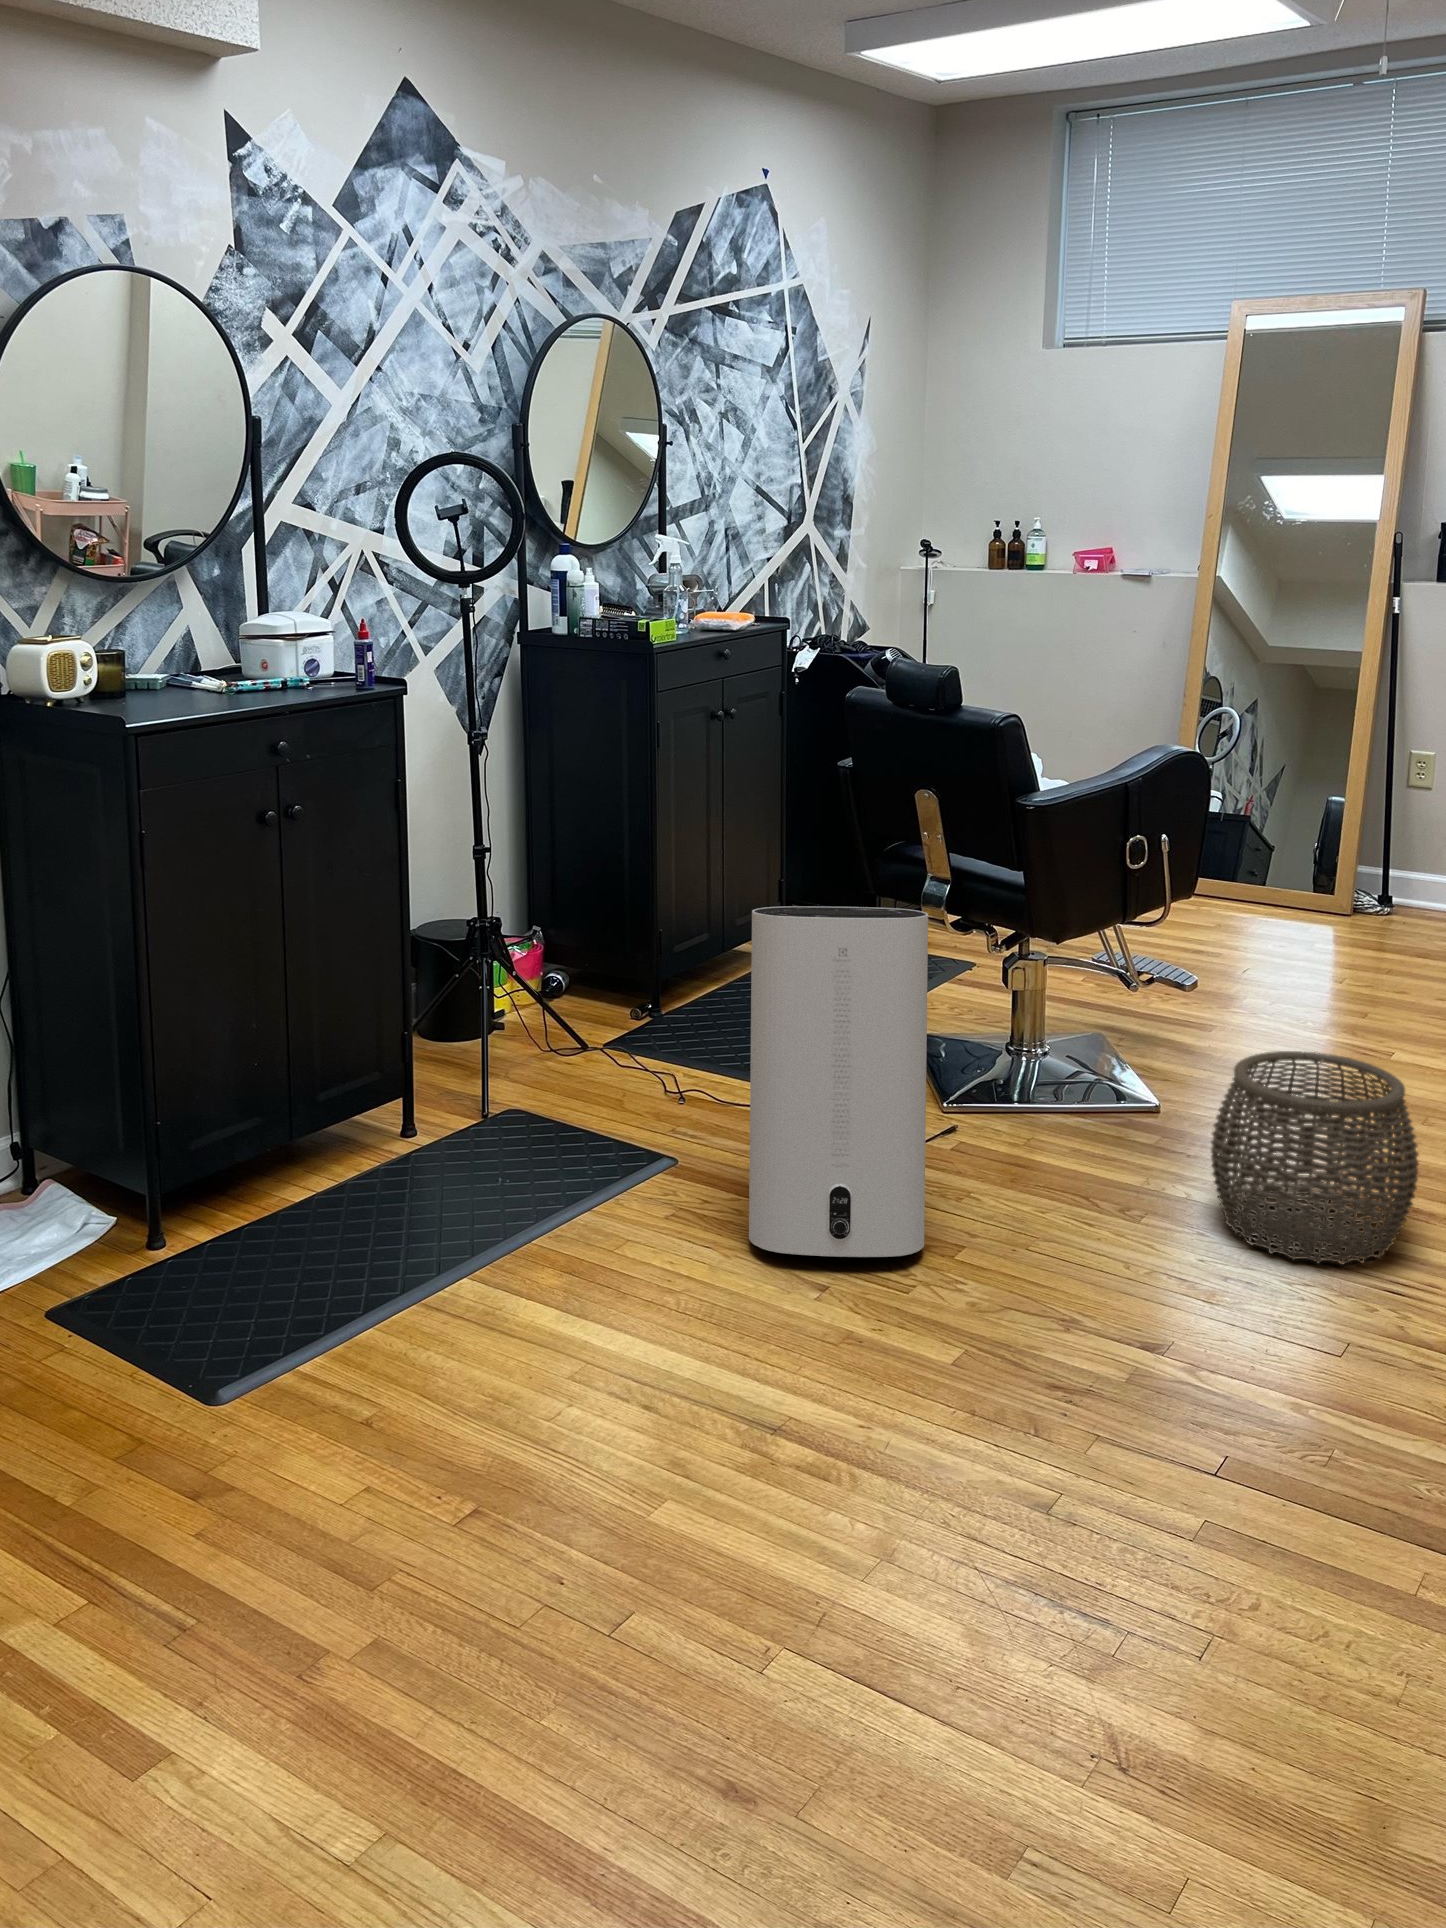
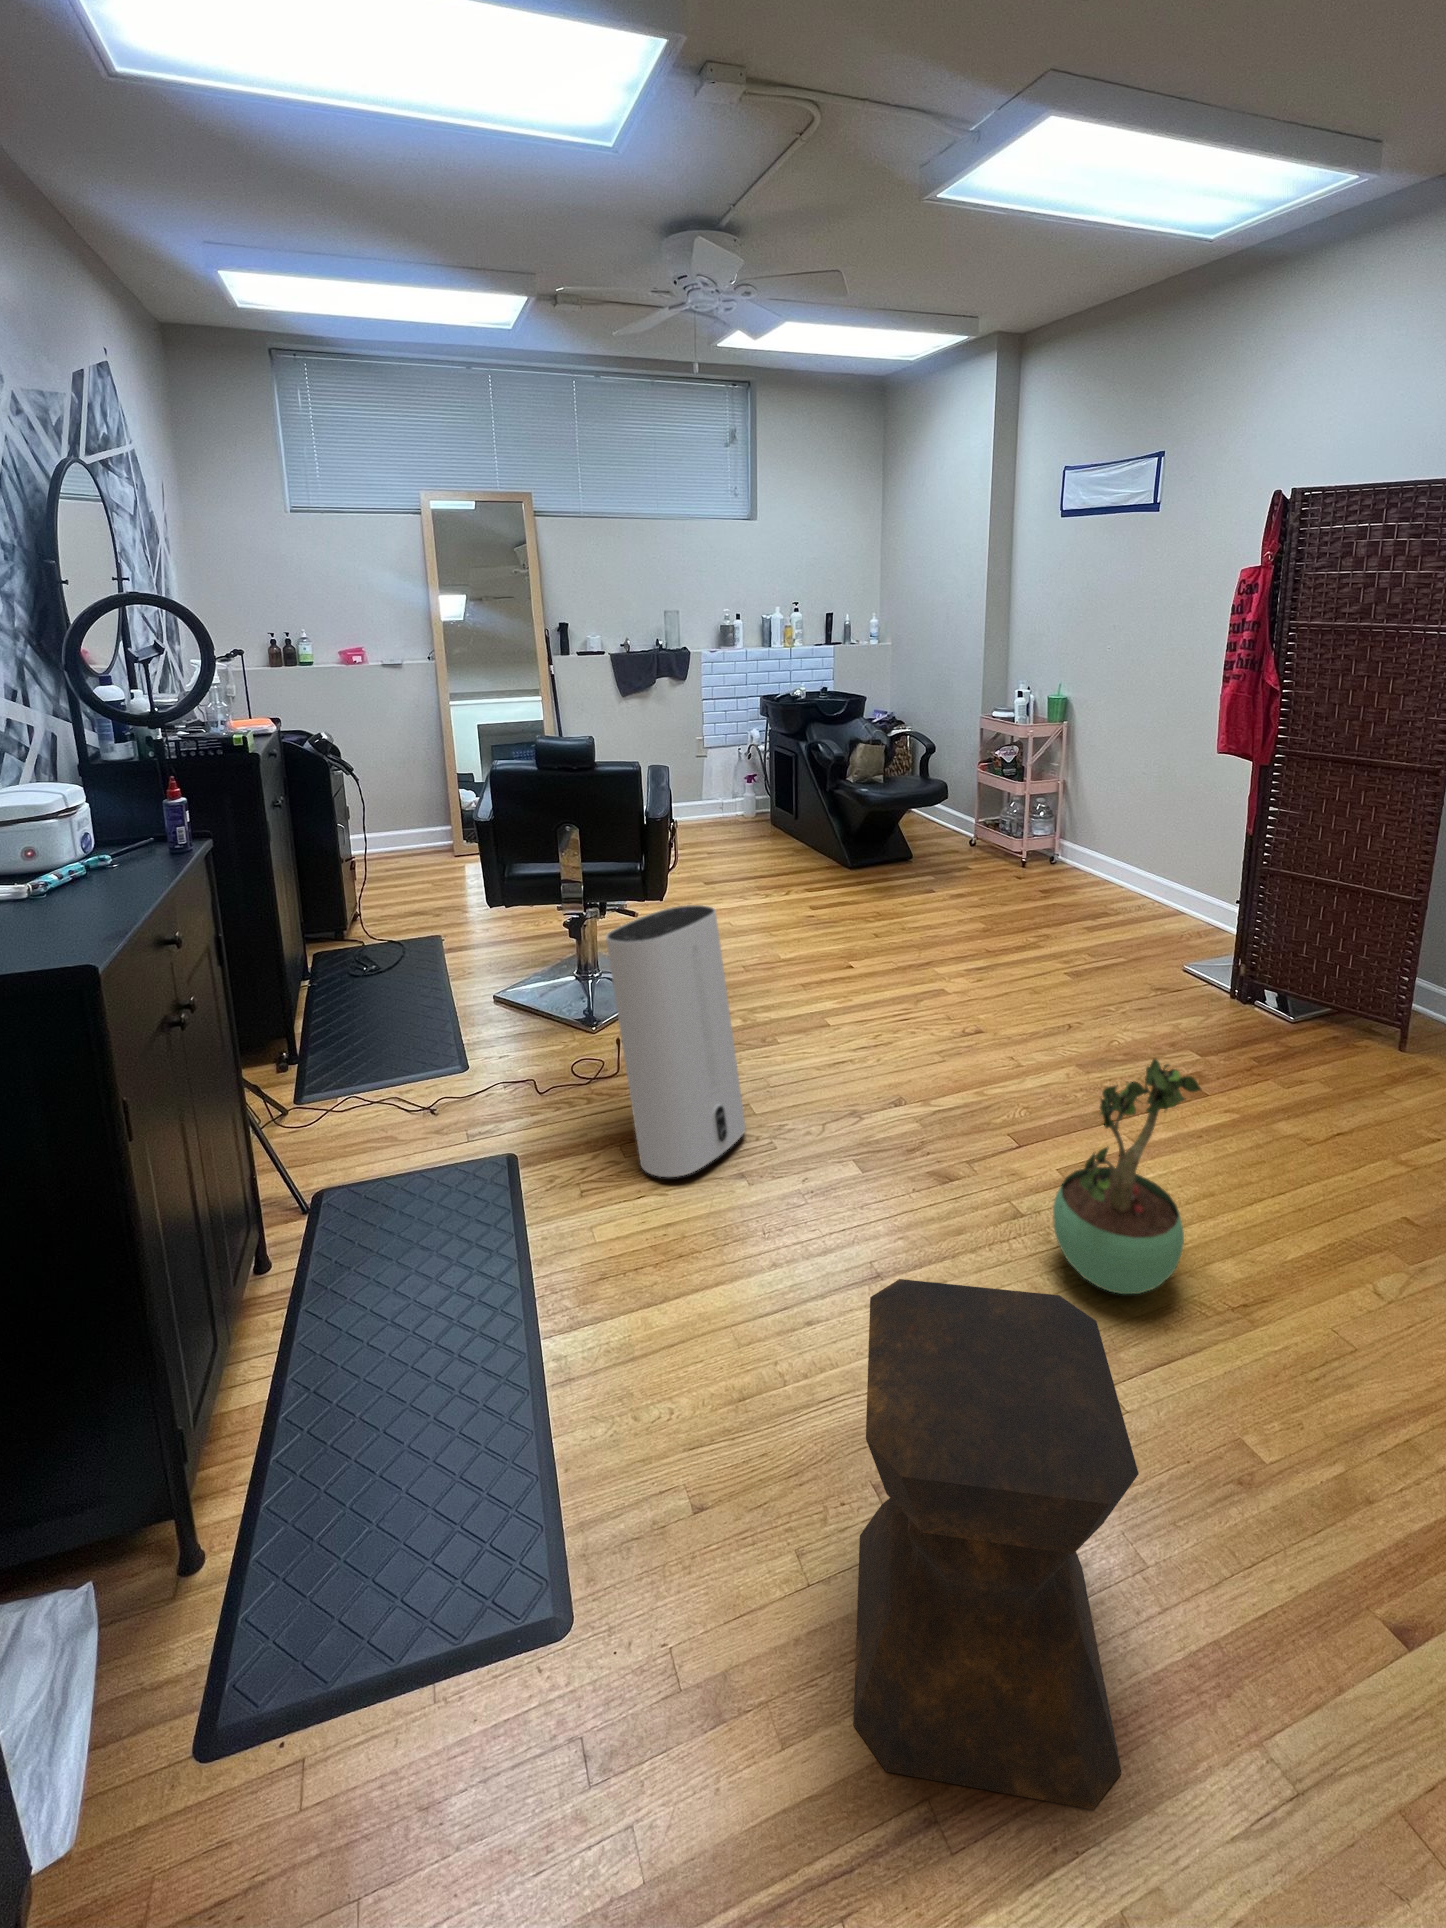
woven basket: present [1211,1051,1419,1265] -> none [781,915,888,1032]
stool: none [206,1215,527,1733] -> present [854,1279,1139,1809]
potted plant: none [905,1246,1197,1640] -> present [1053,1059,1201,1294]

